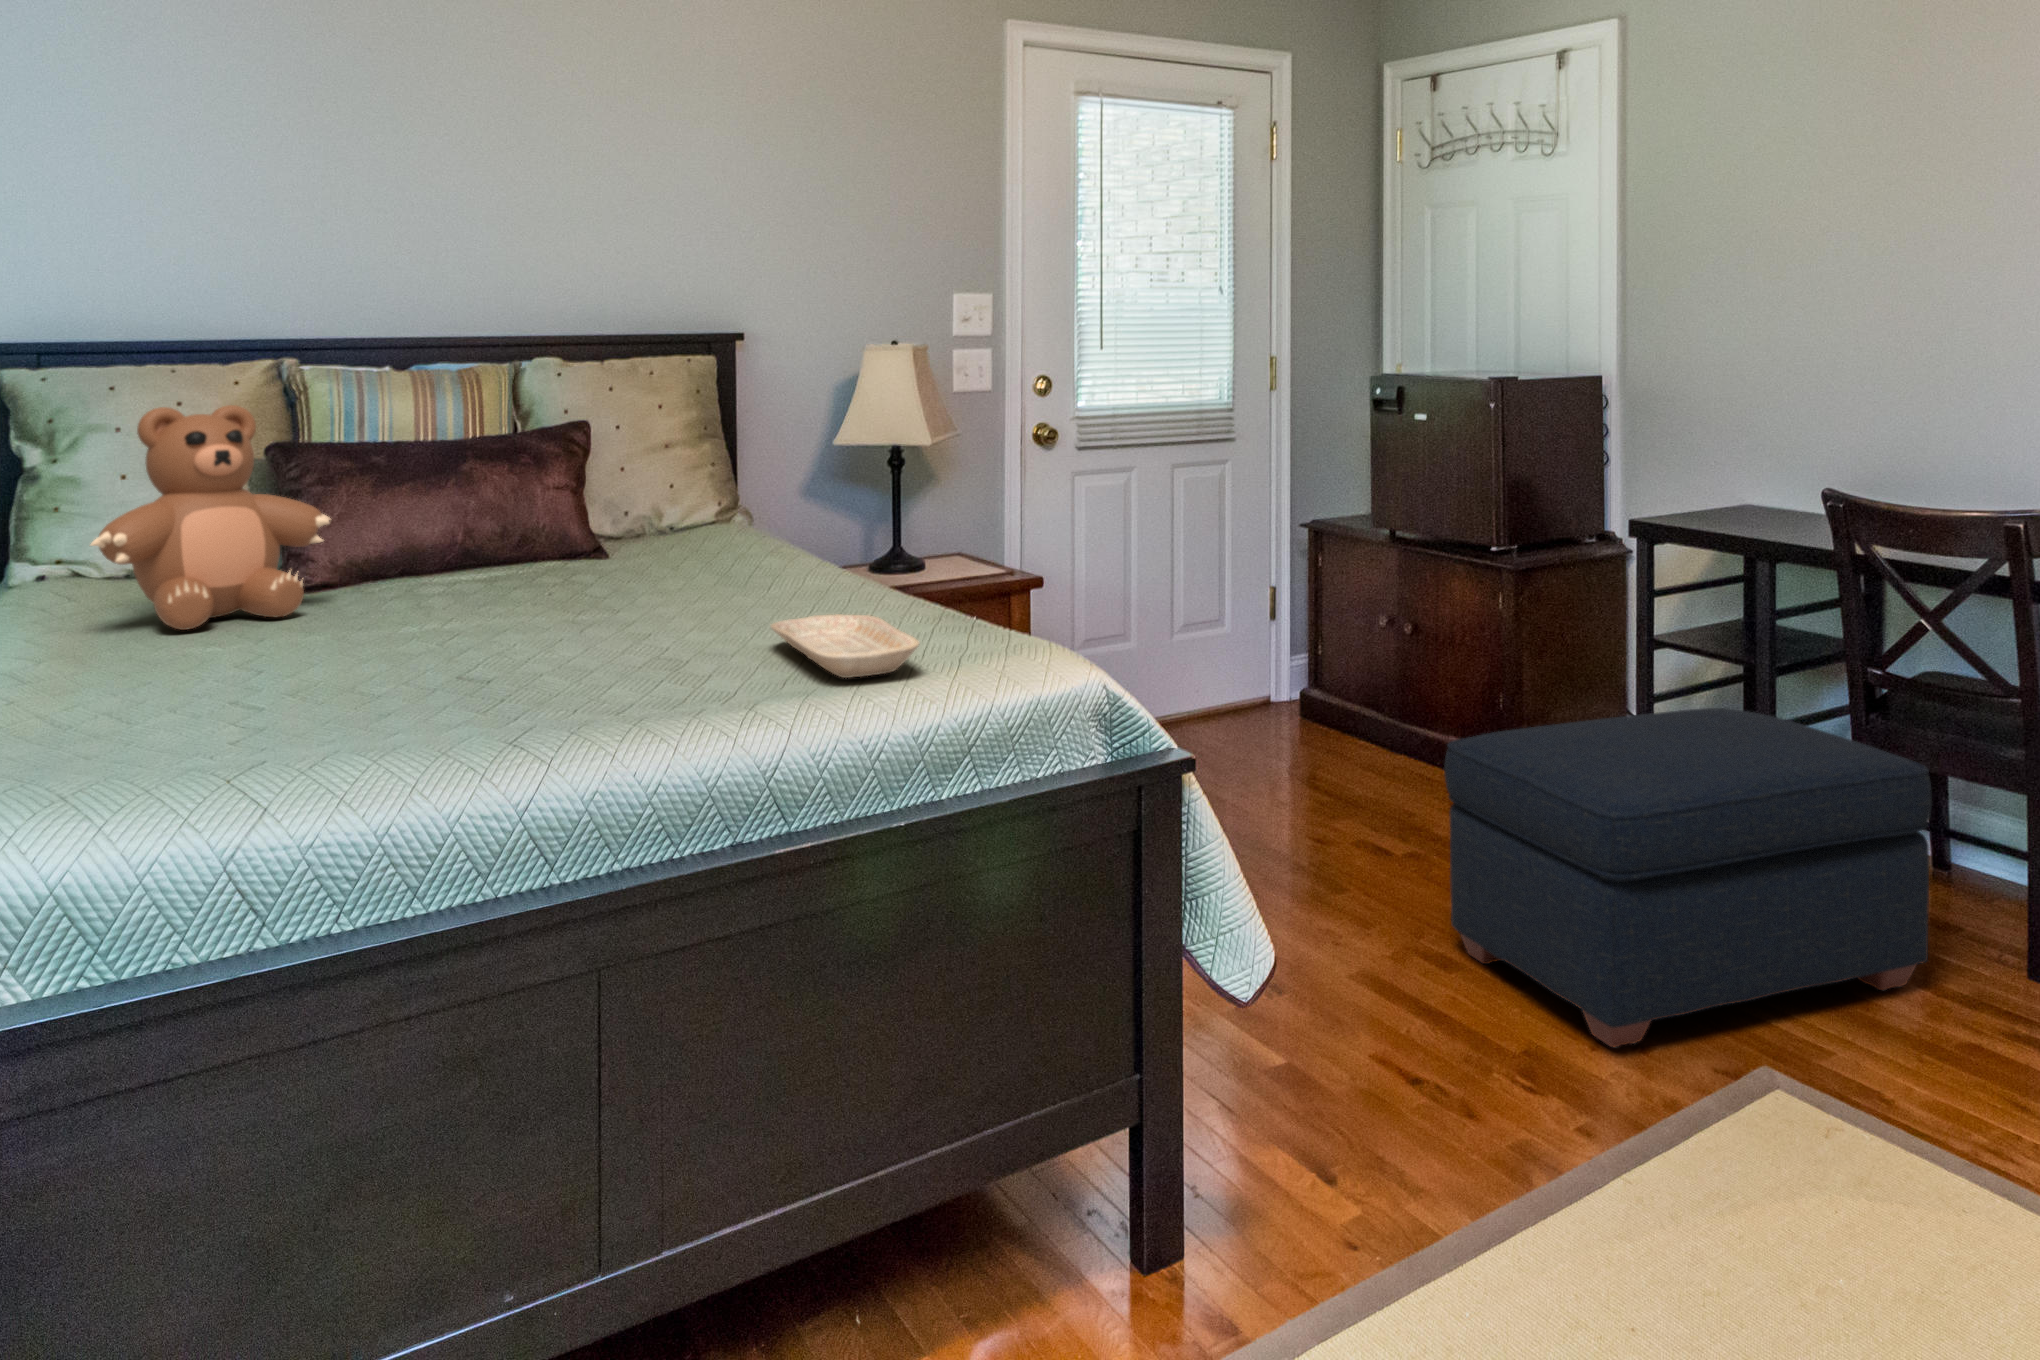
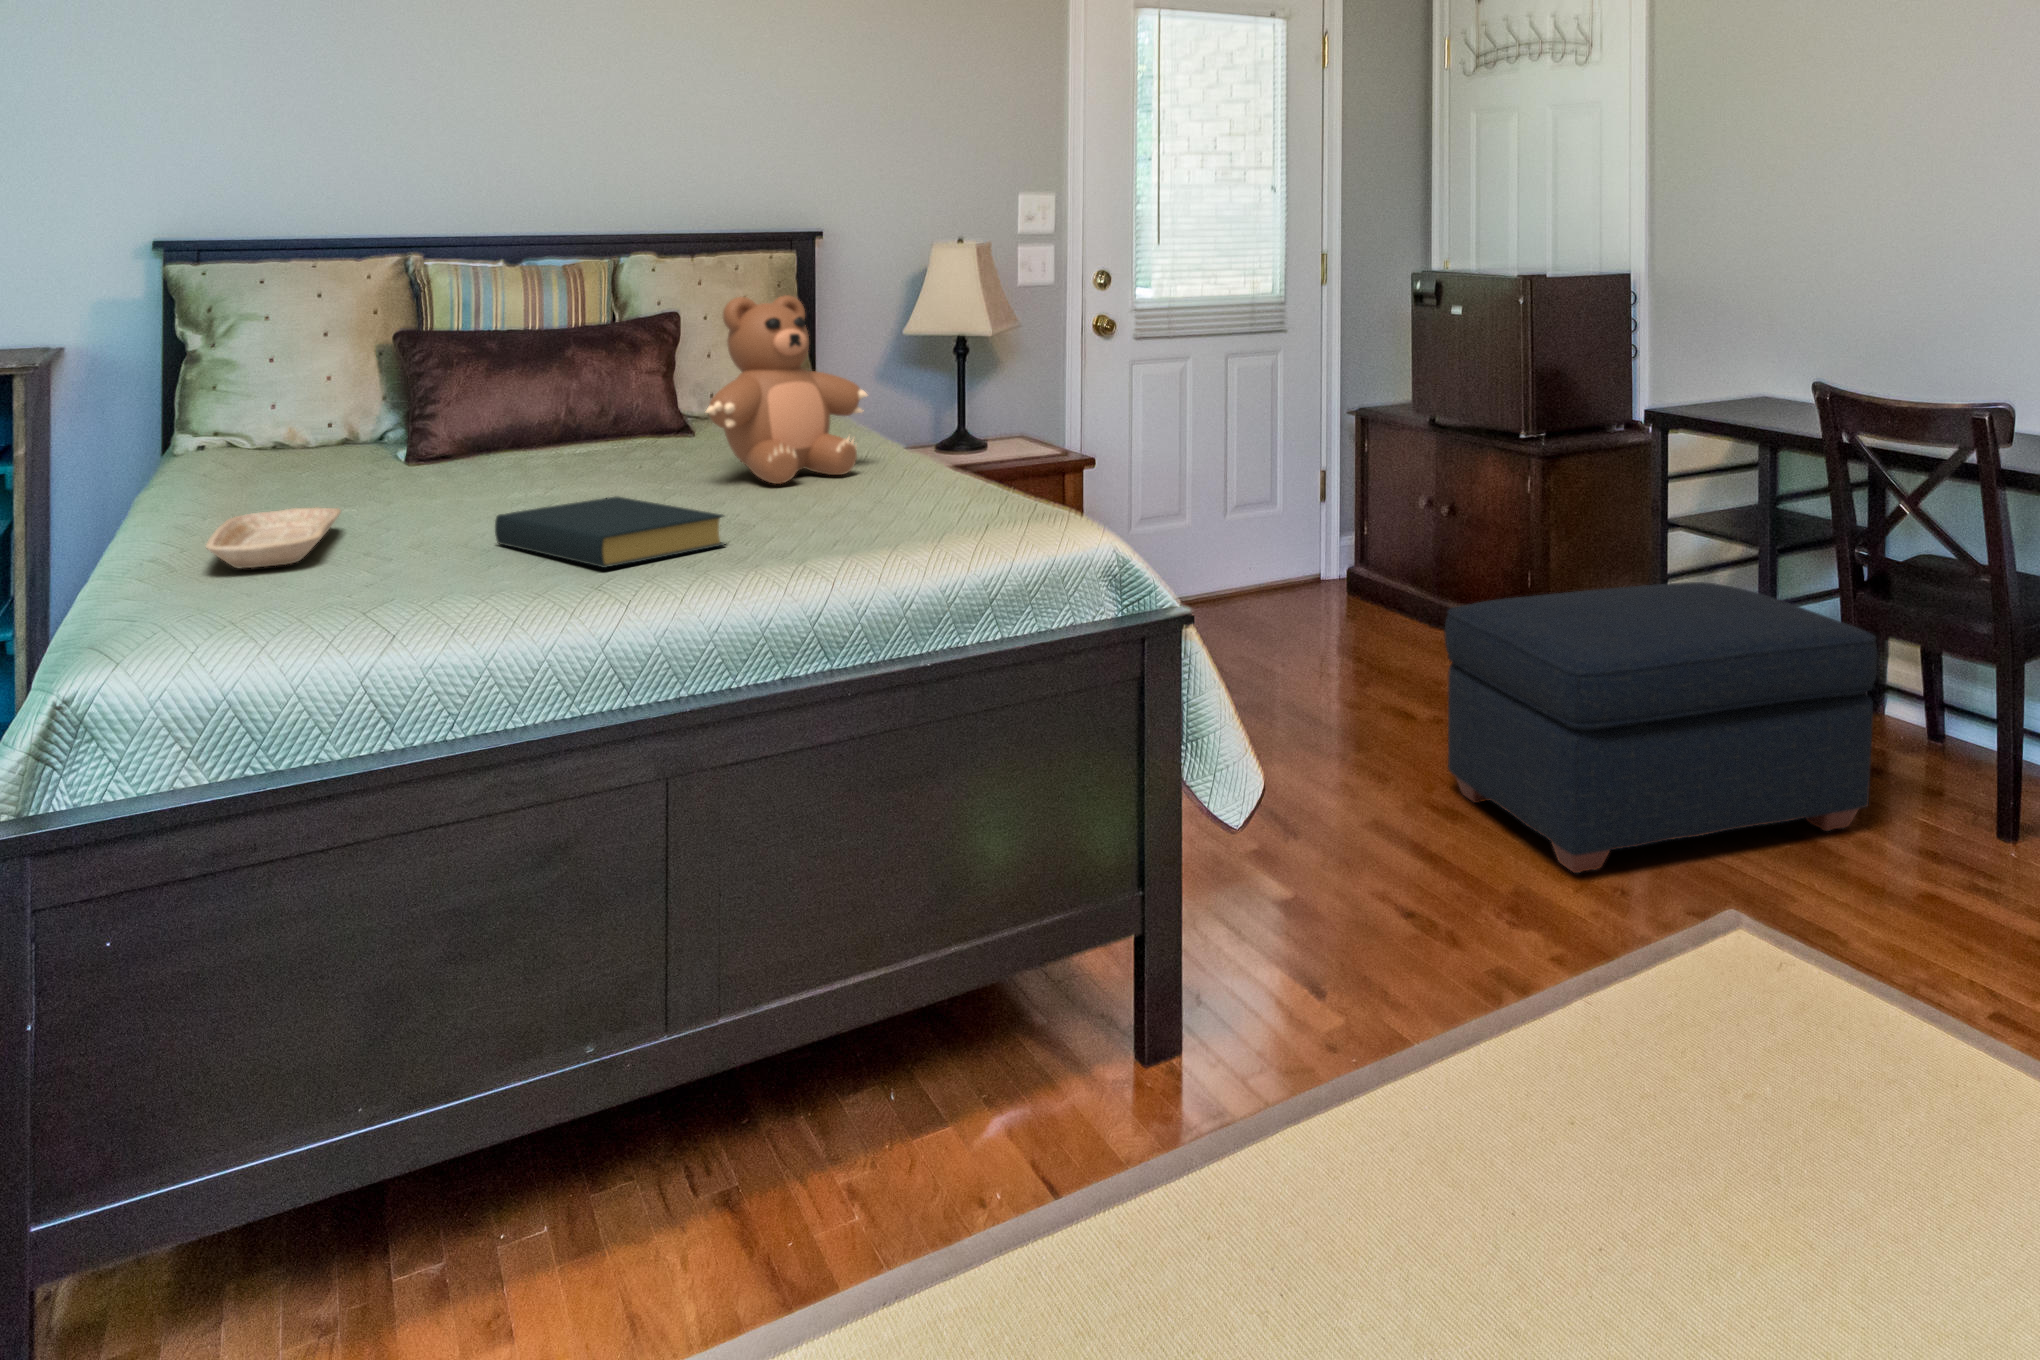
teddy bear: present [91,405,330,630] -> present [706,295,867,484]
tray: present [771,614,919,678] -> present [206,507,341,569]
hardback book: none [386,630,660,717] -> present [495,497,725,568]

